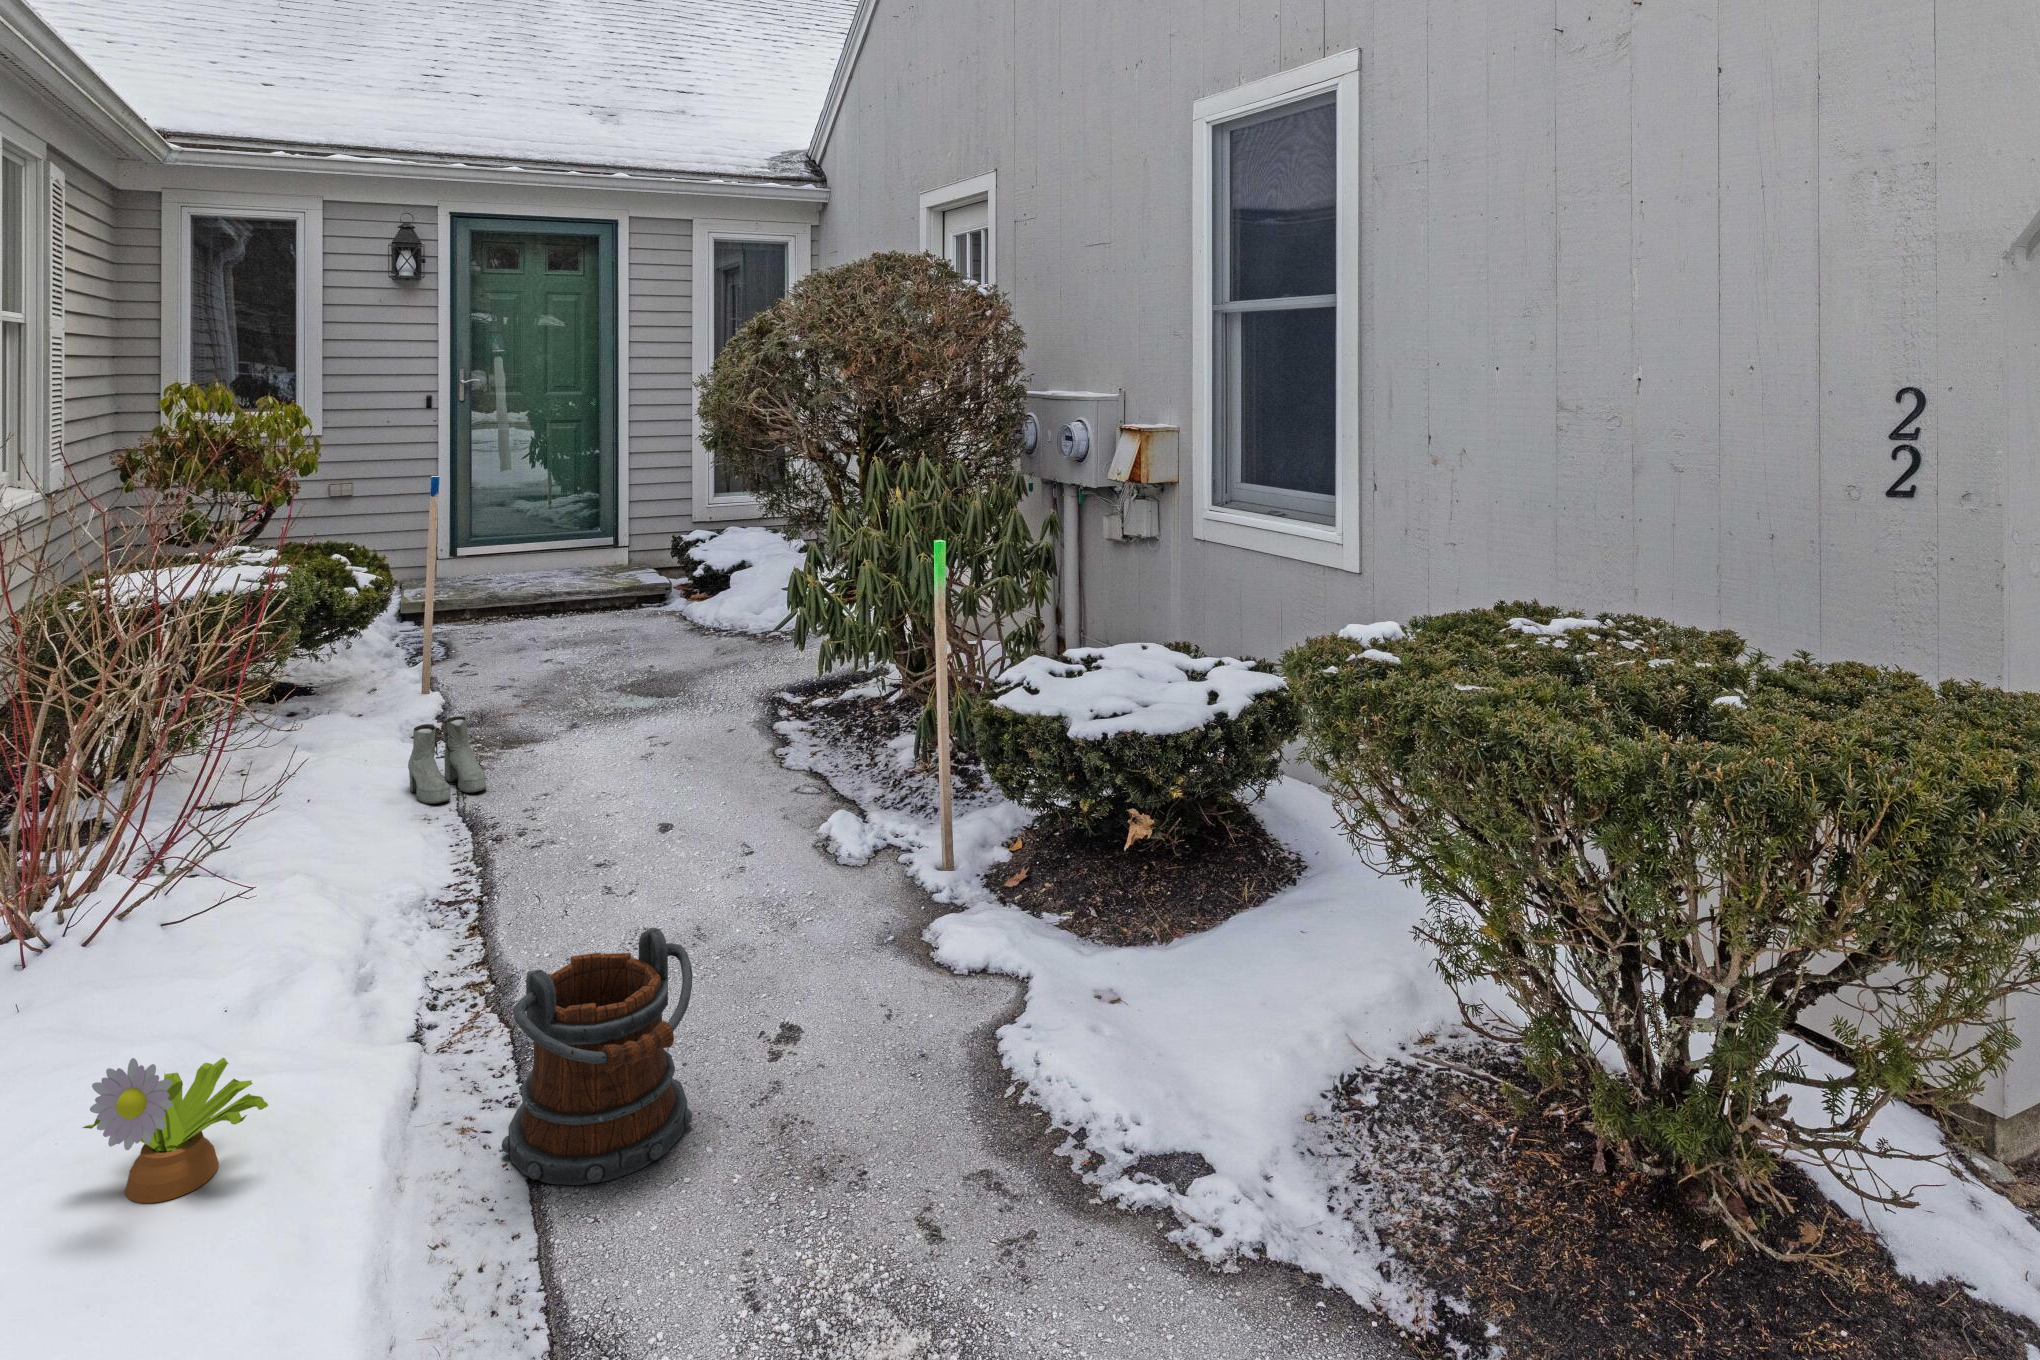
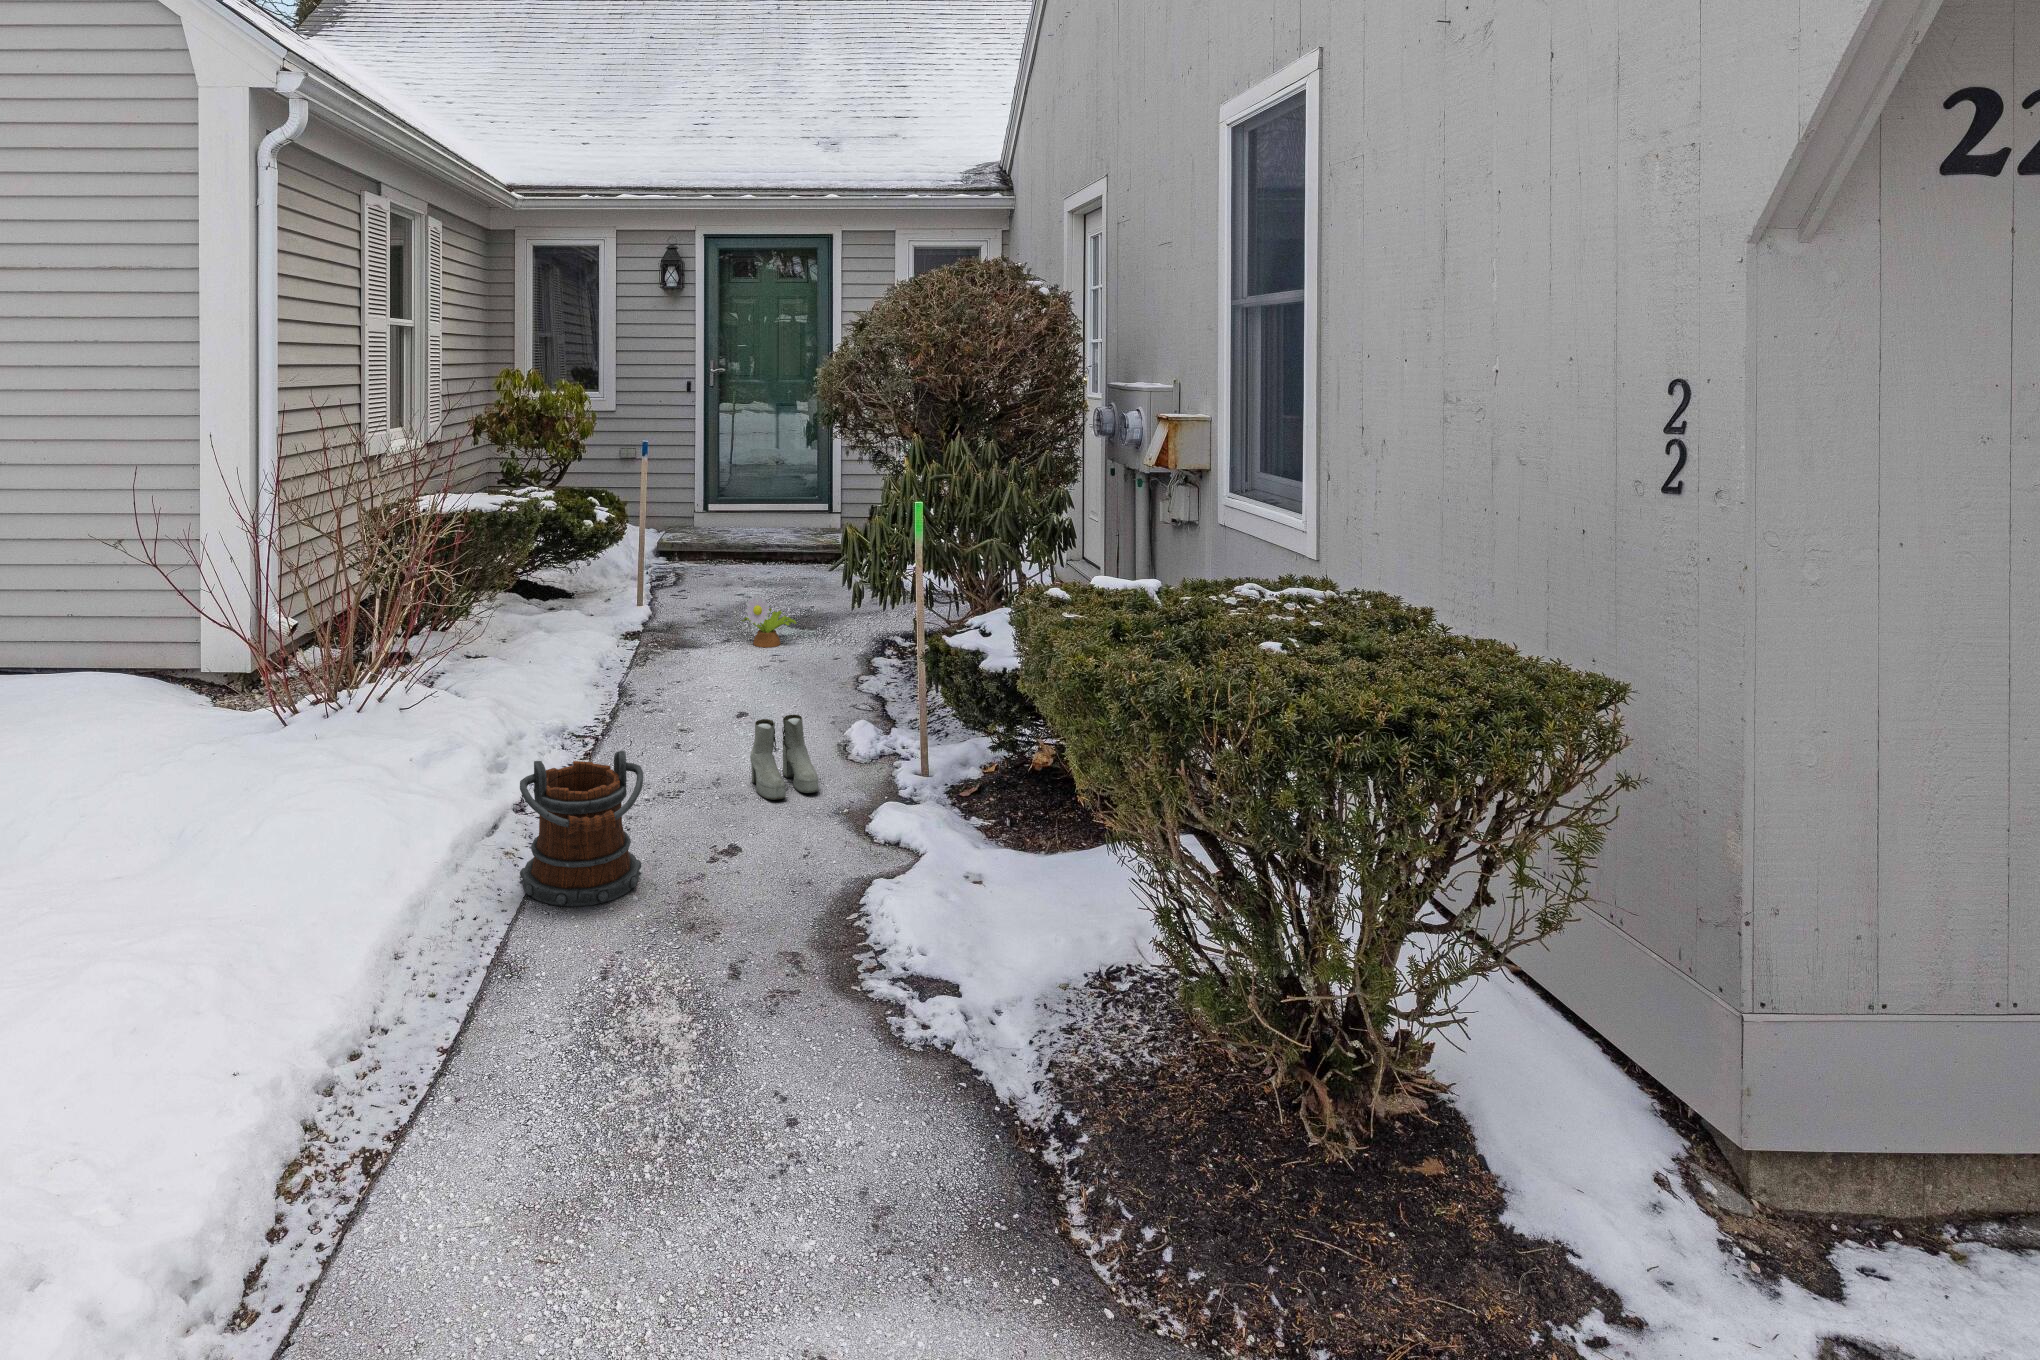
boots: present [408,716,486,804] -> present [750,715,818,800]
decorative plant: present [83,1058,268,1203] -> present [741,596,796,647]

